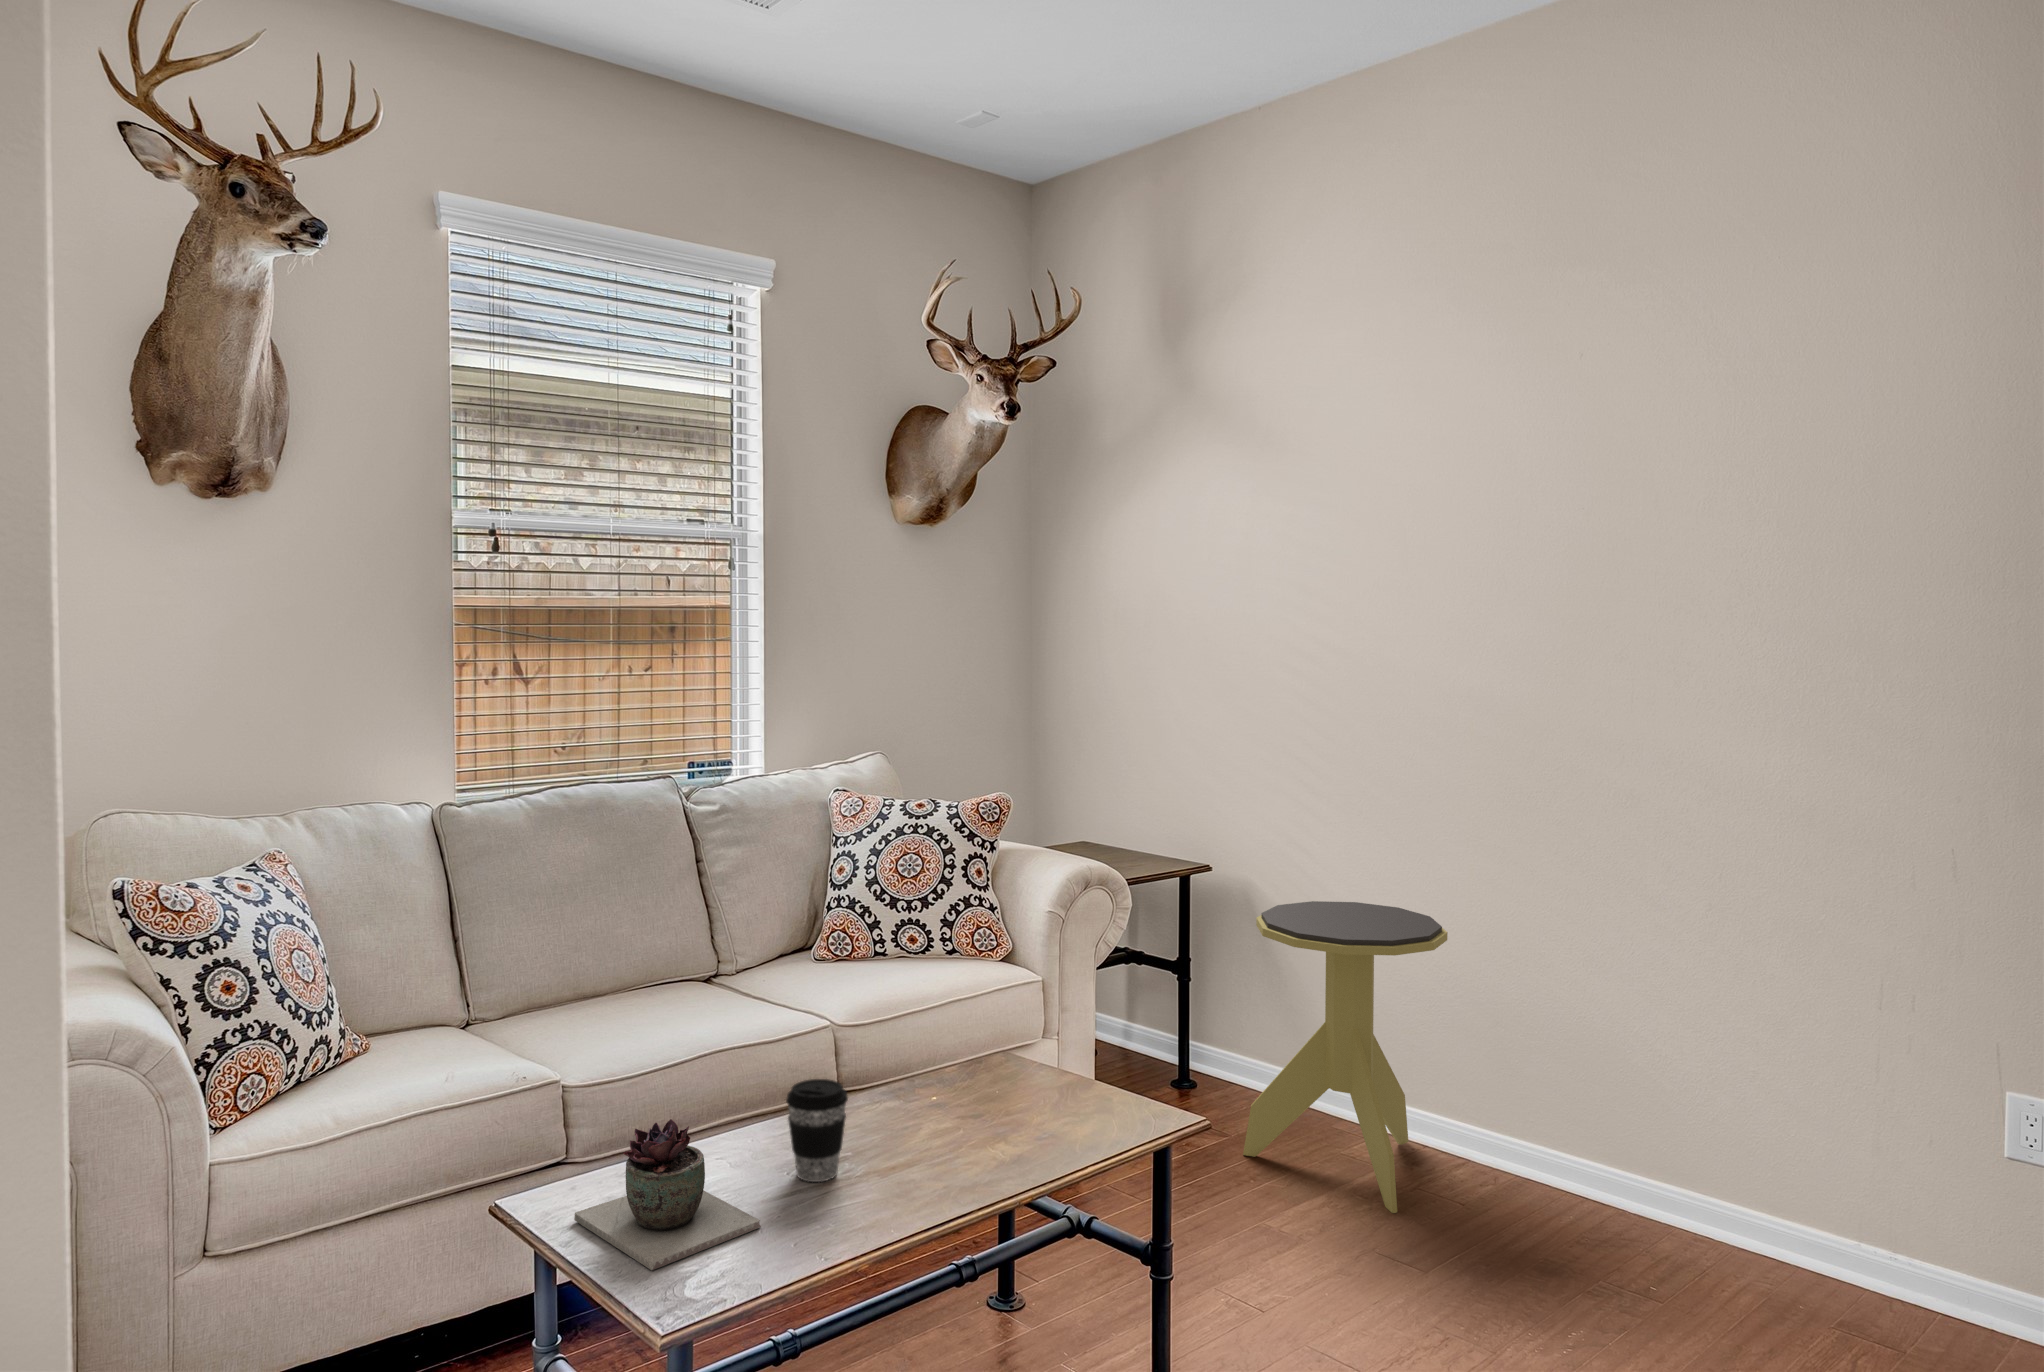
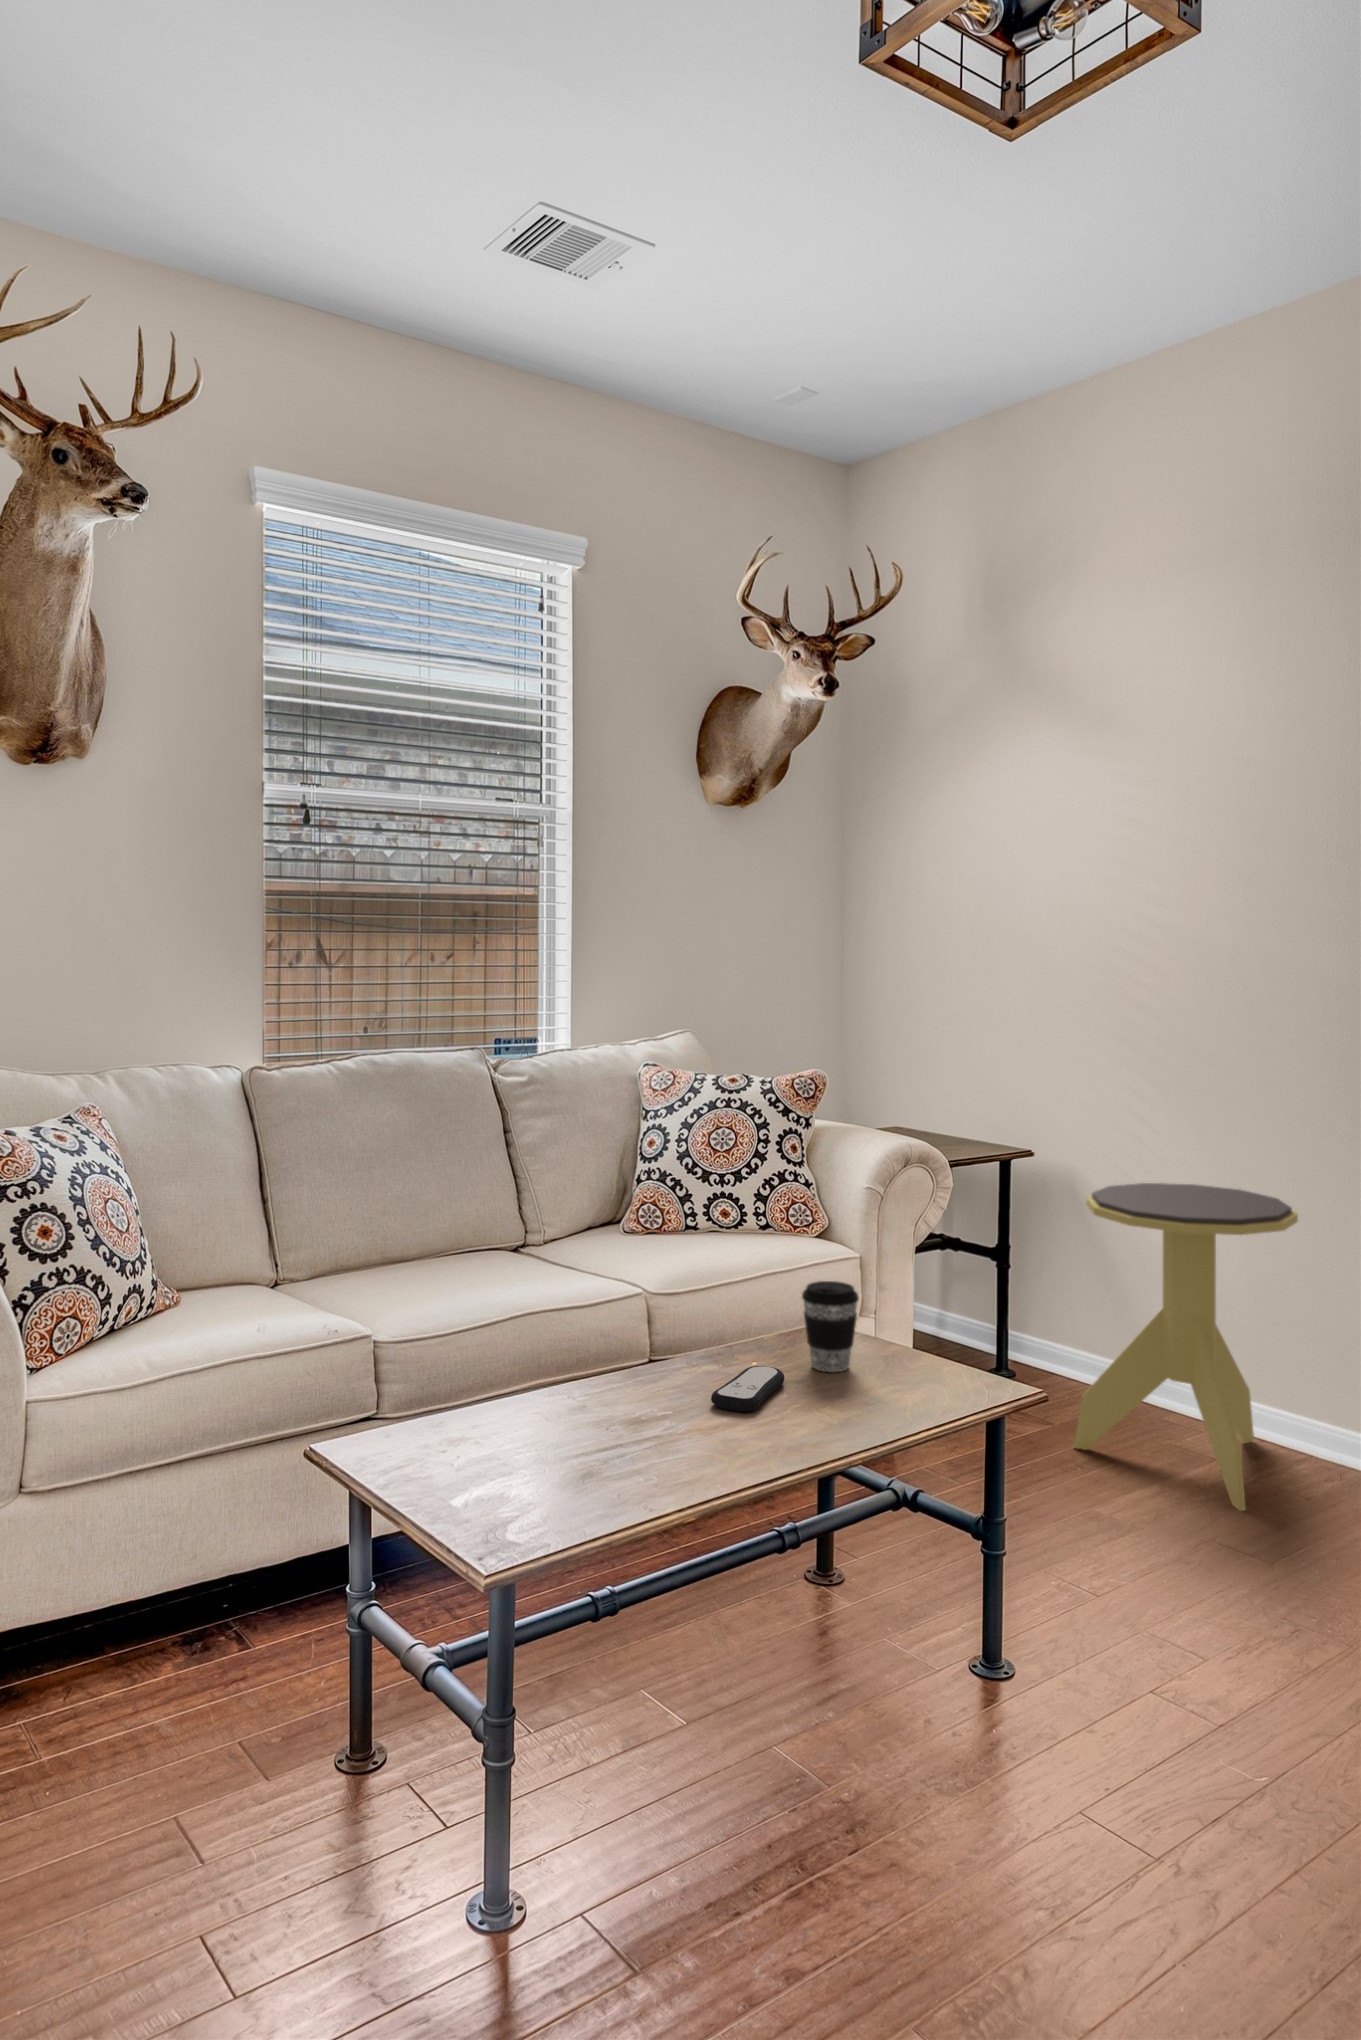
coffee cup: present [786,1079,848,1182] -> present [802,1281,859,1372]
remote control: none [898,1104,968,1153] -> present [711,1366,785,1412]
succulent plant: present [574,1119,761,1270] -> none [377,1361,568,1513]

